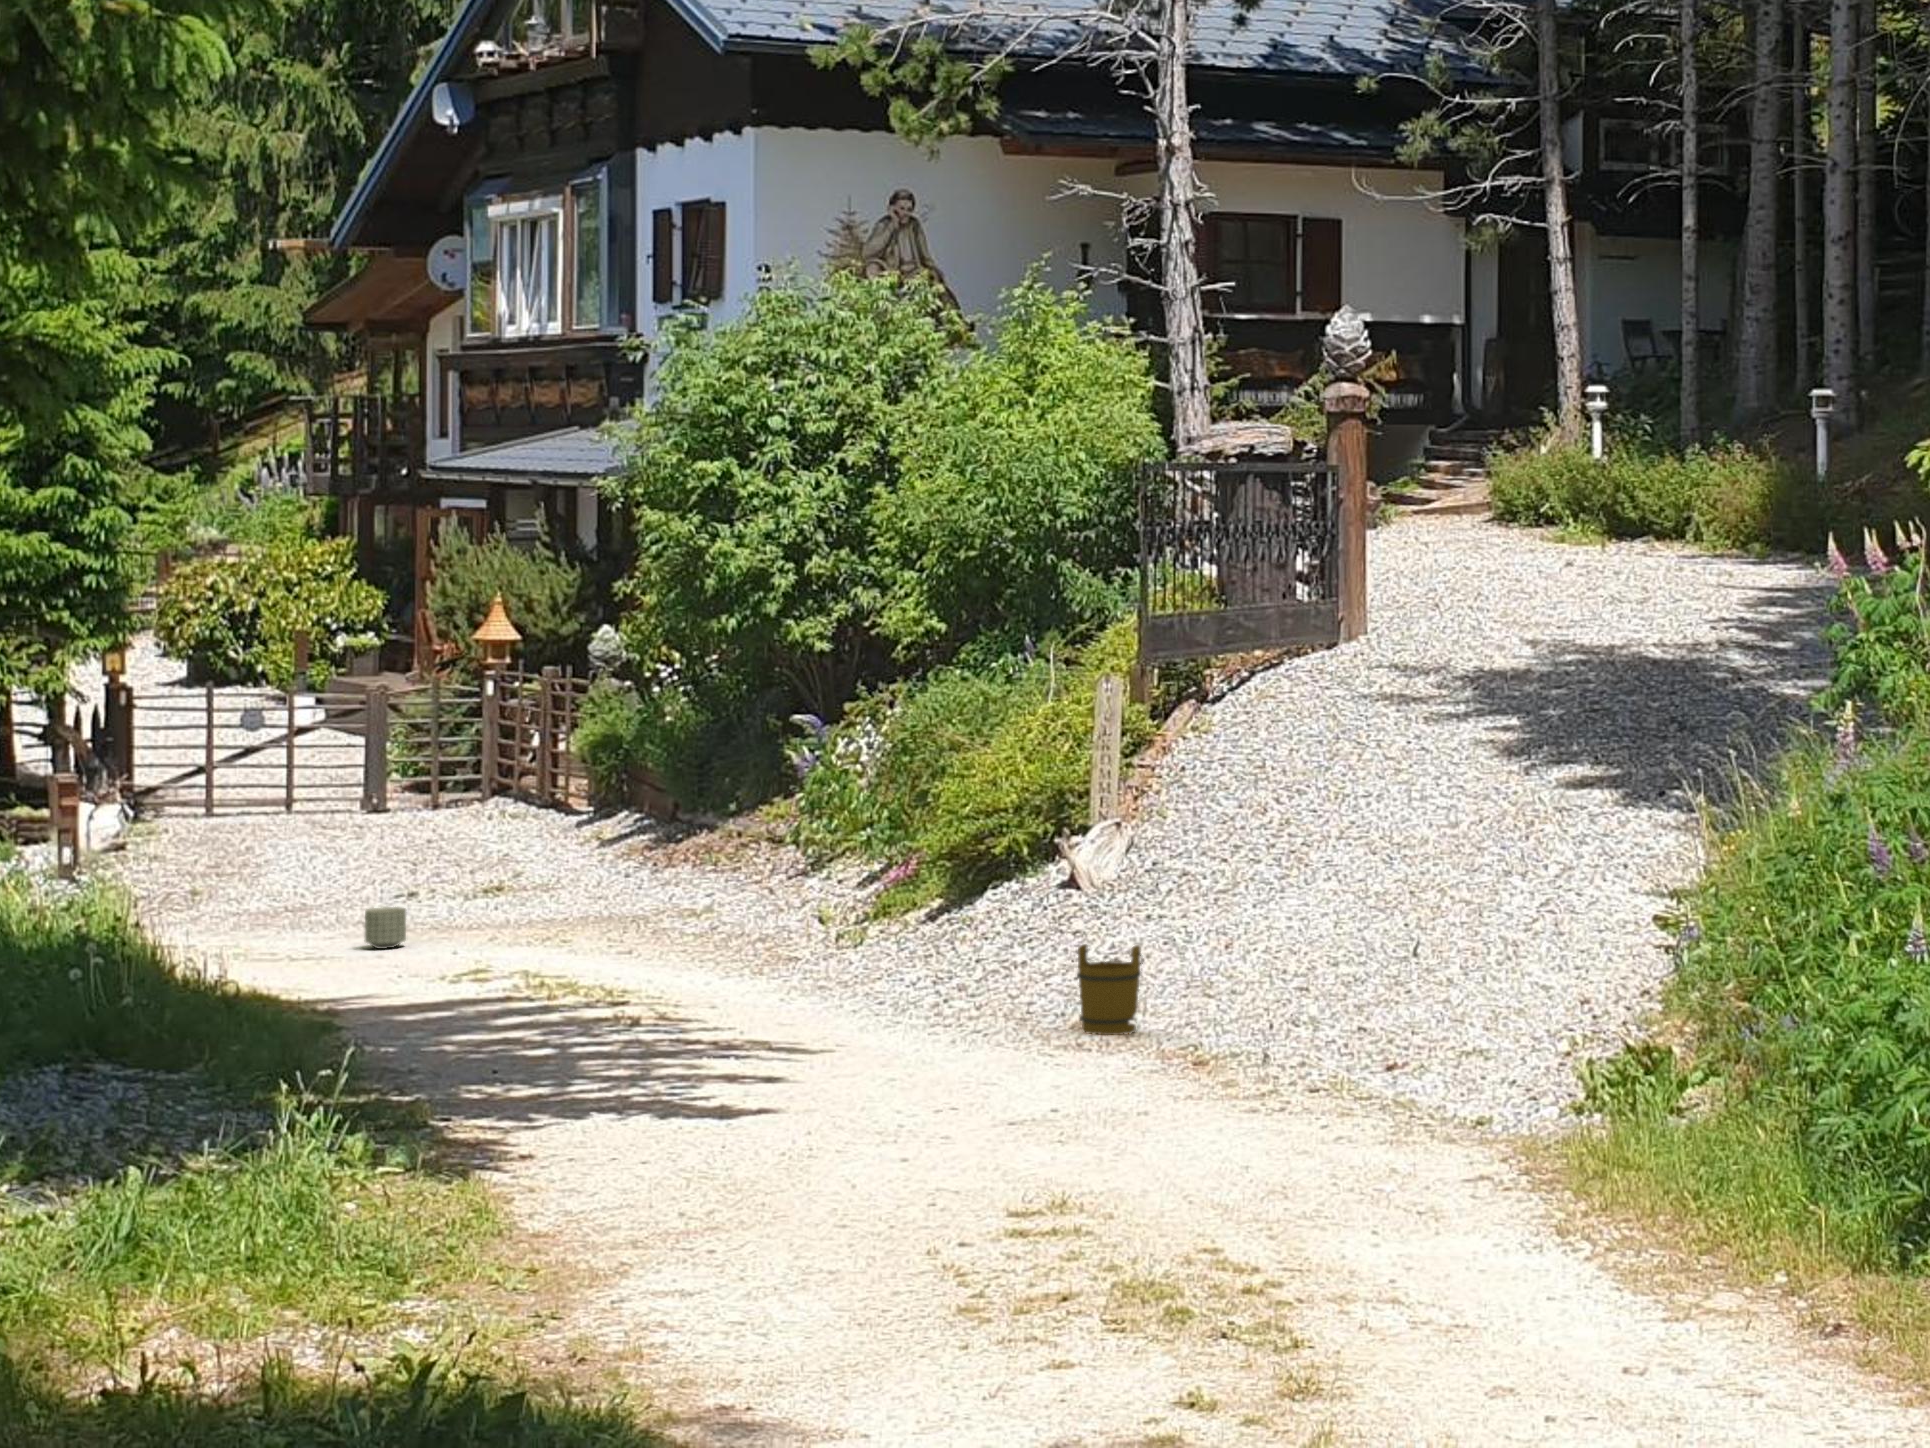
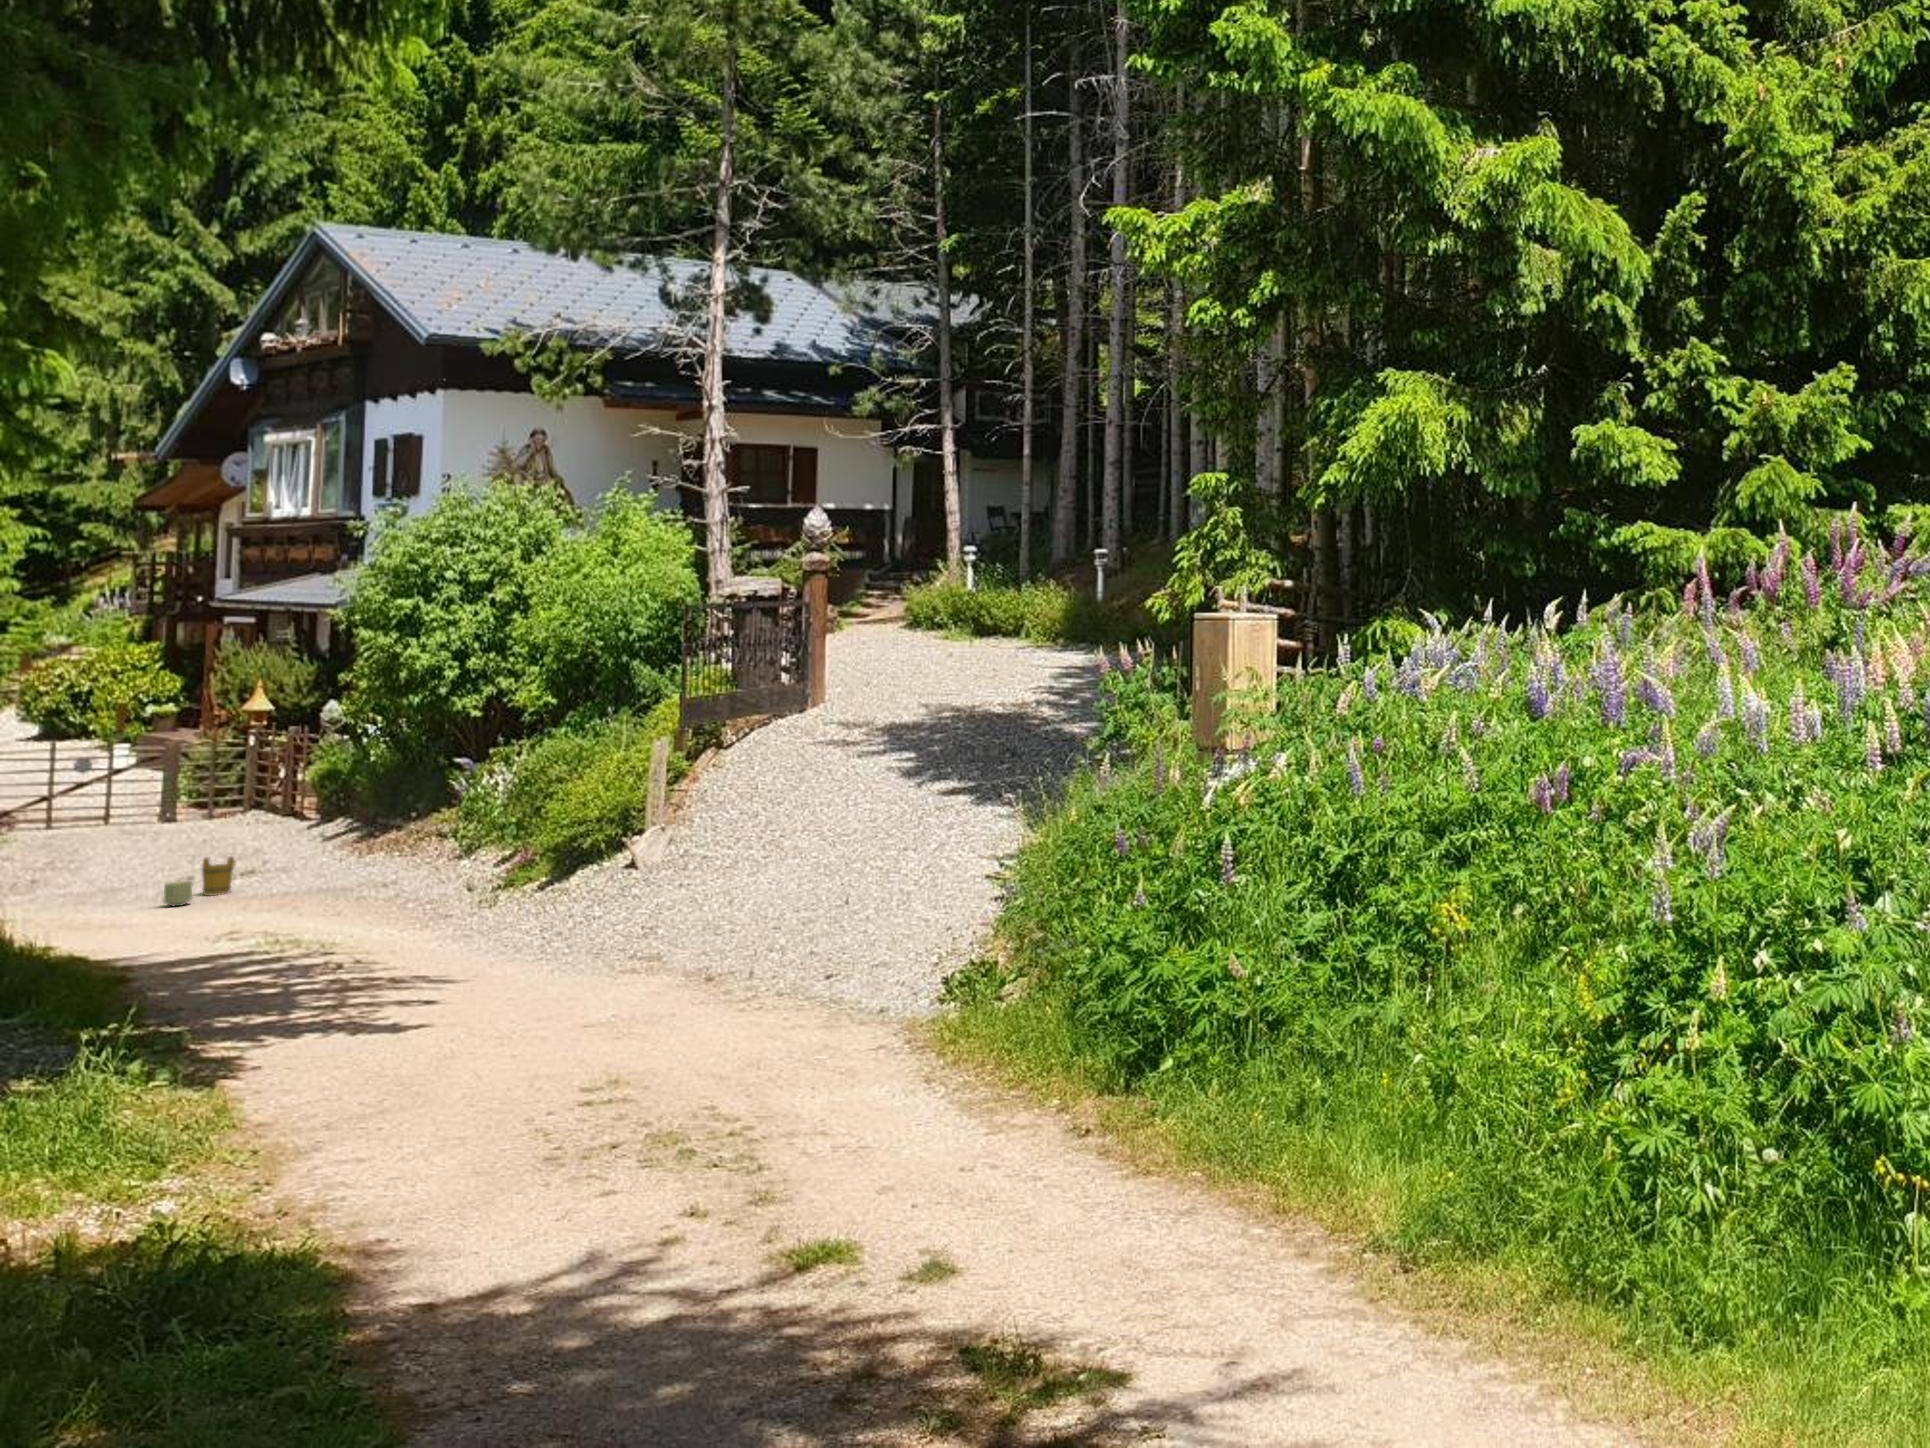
bucket: present [1077,944,1143,1035] -> present [202,856,234,896]

